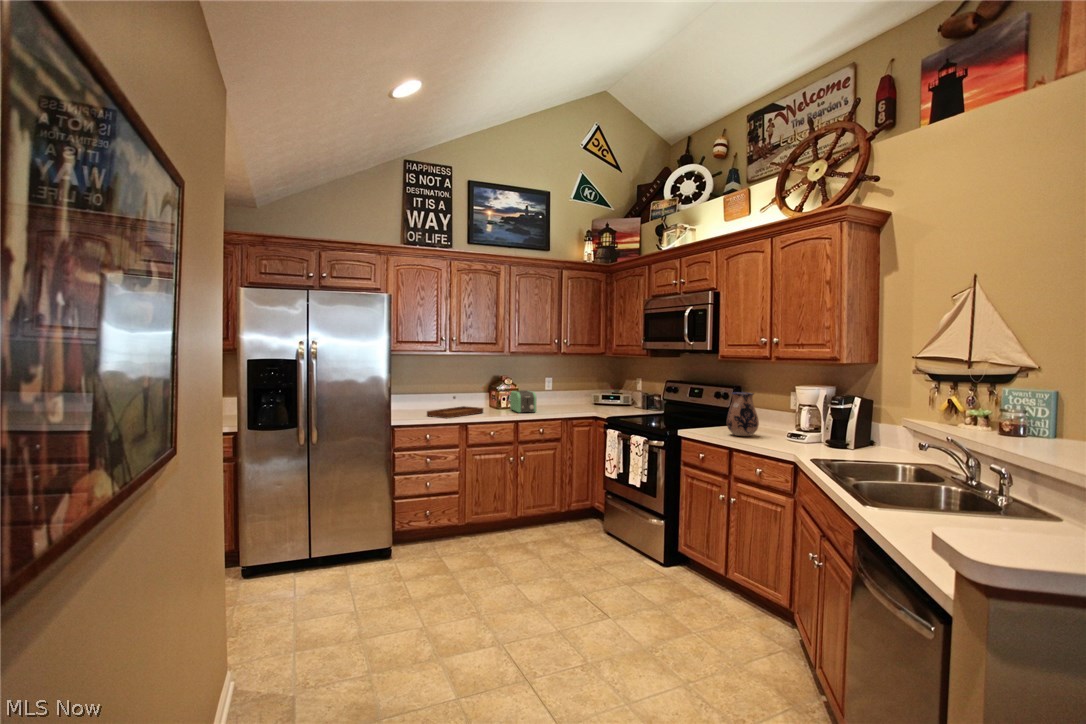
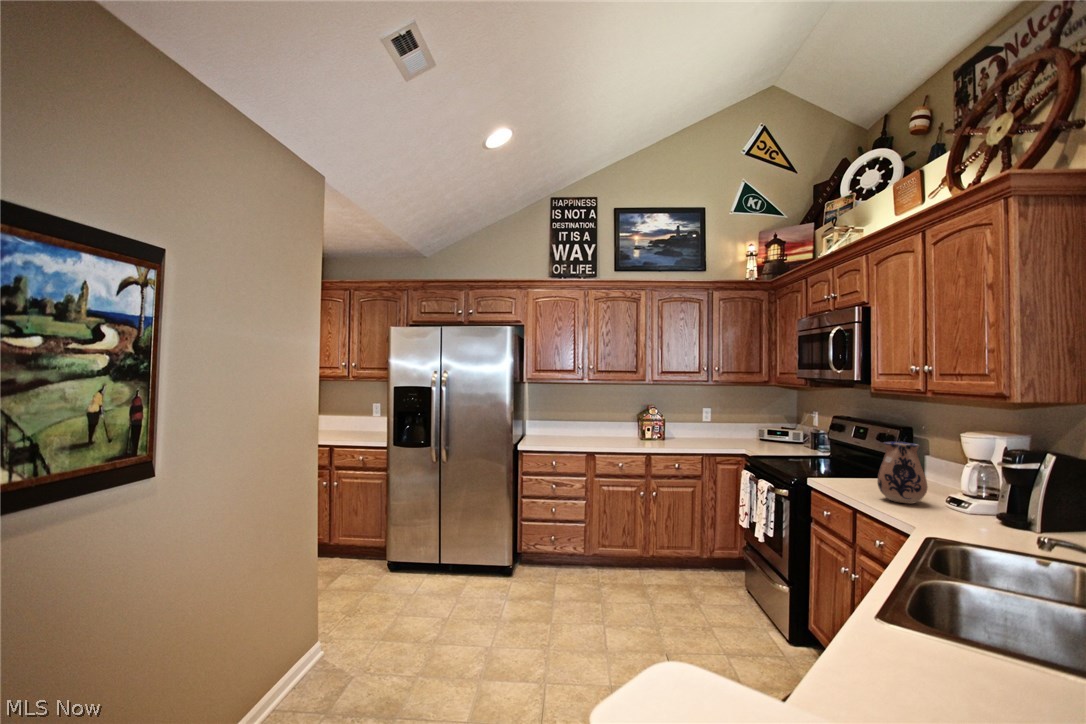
toaster: present [510,391,536,413] -> none [652,421,675,446]
tray: present [427,396,483,418] -> none [560,423,619,446]

